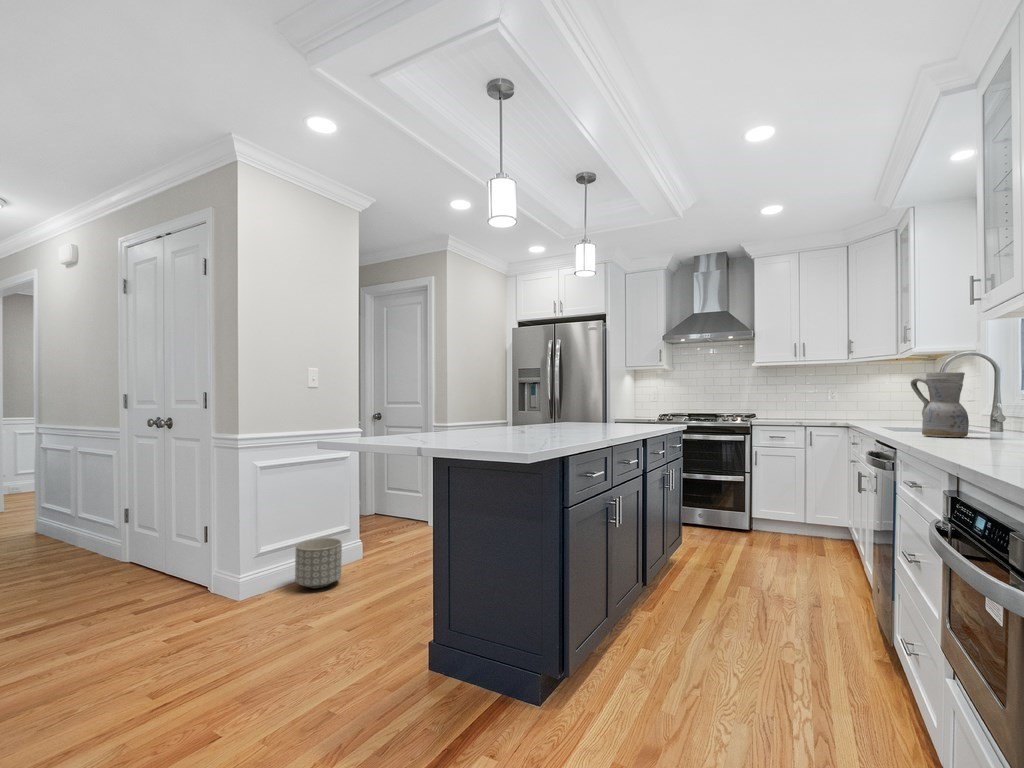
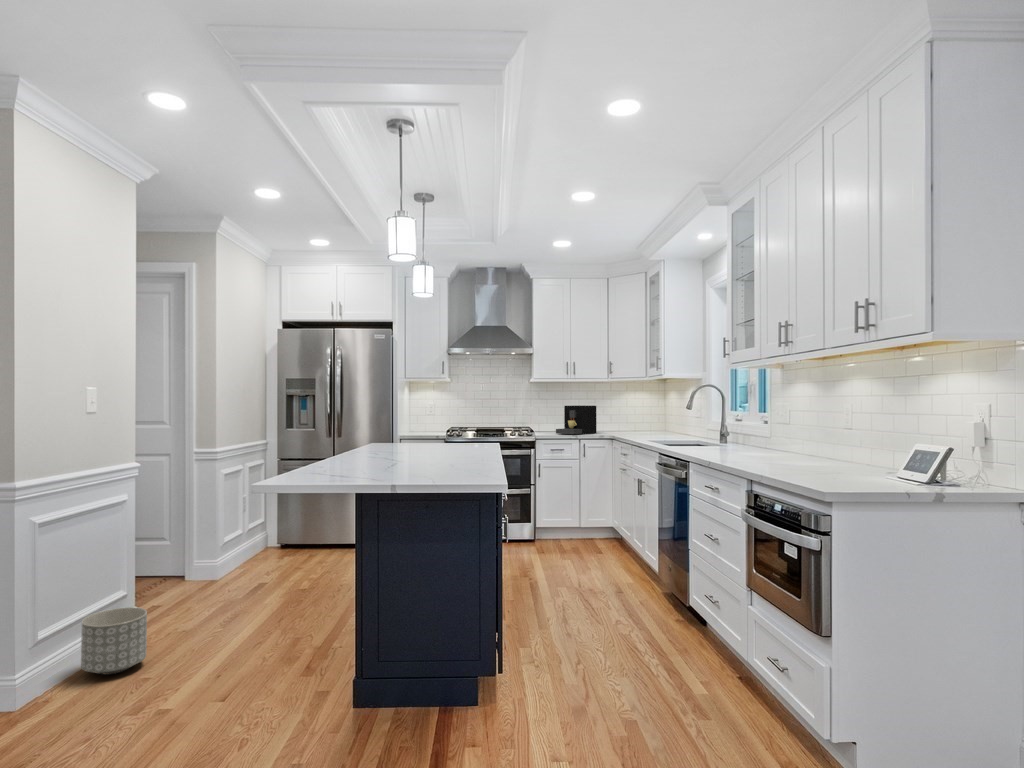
ceramic pitcher: present [911,372,969,437] -> none [694,407,726,453]
coffee maker: none [772,389,828,421] -> present [556,405,596,434]

